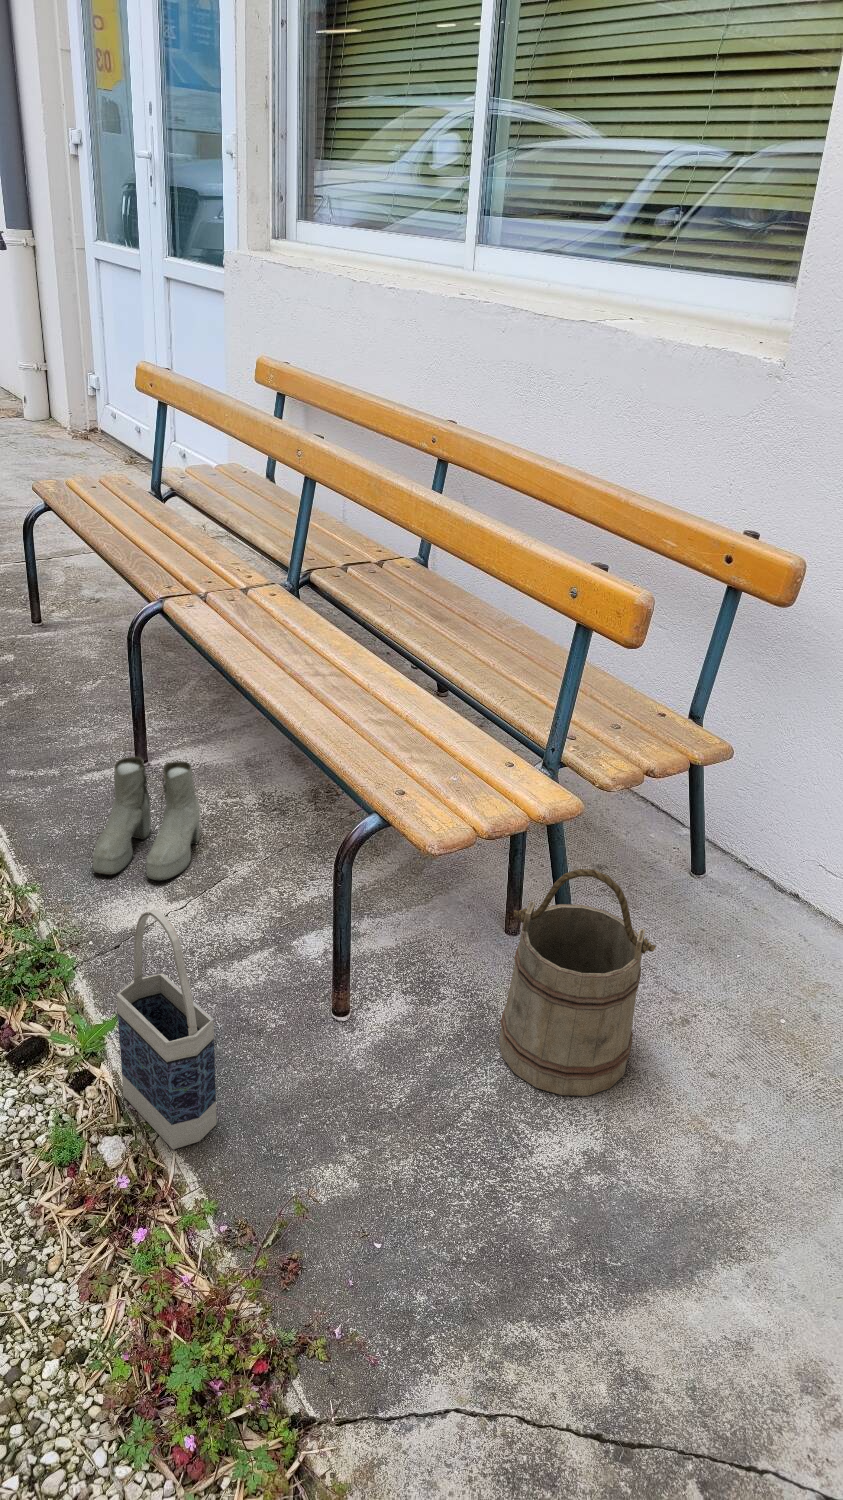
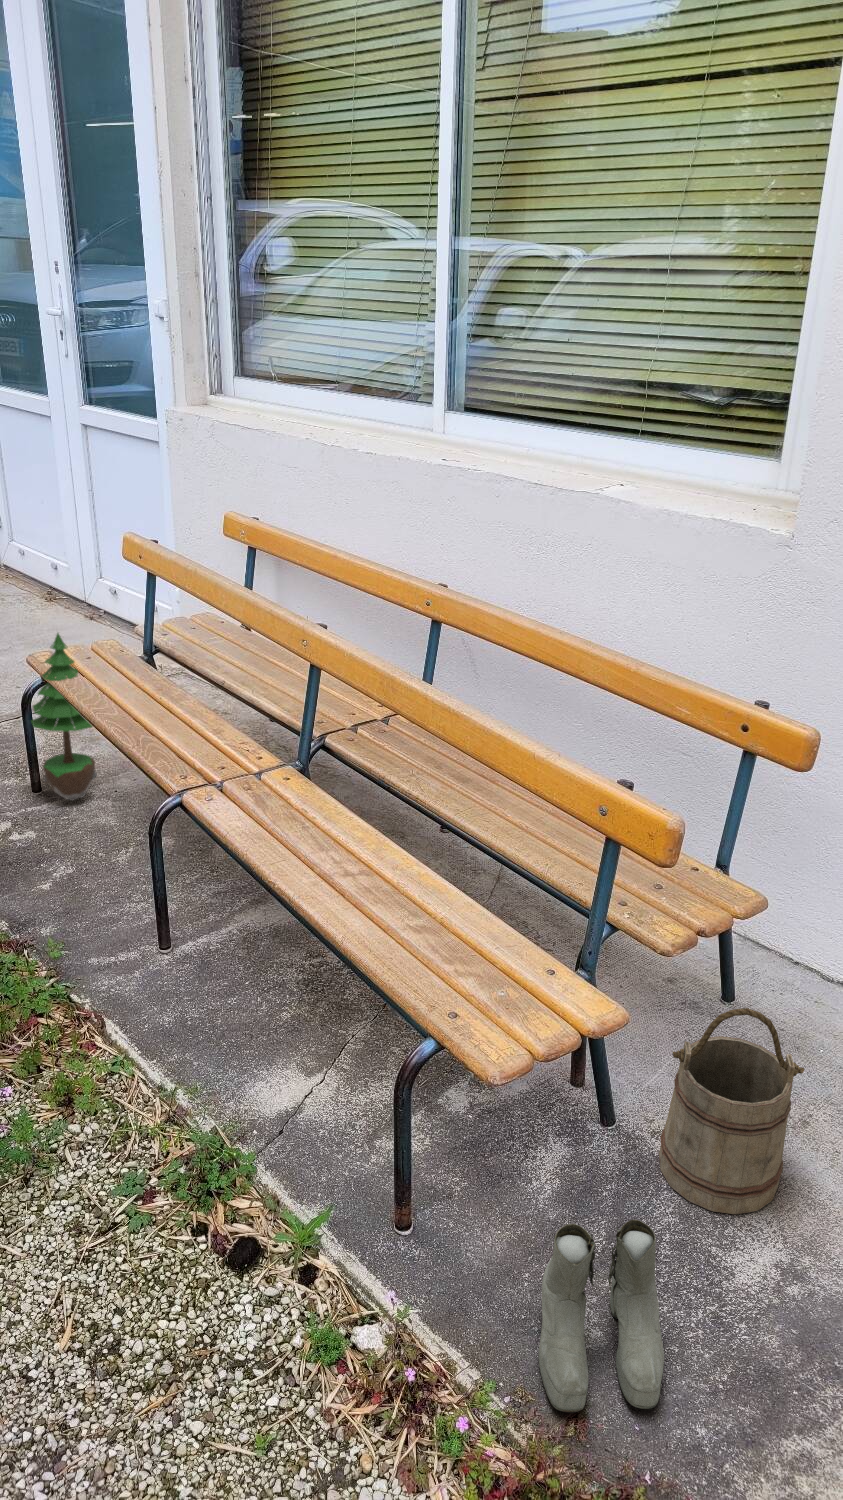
potted tree: none [24,454,93,632] -> present [31,633,97,801]
boots: present [93,757,201,880] -> present [538,1220,664,1412]
bag: present [117,910,217,1149] -> none [355,1107,456,1329]

